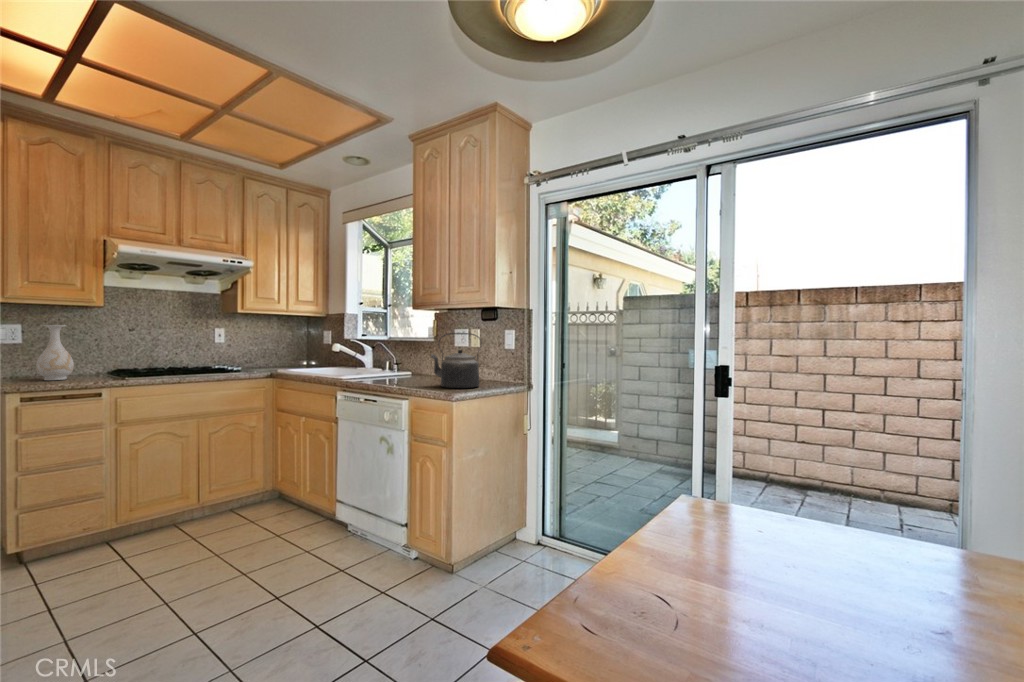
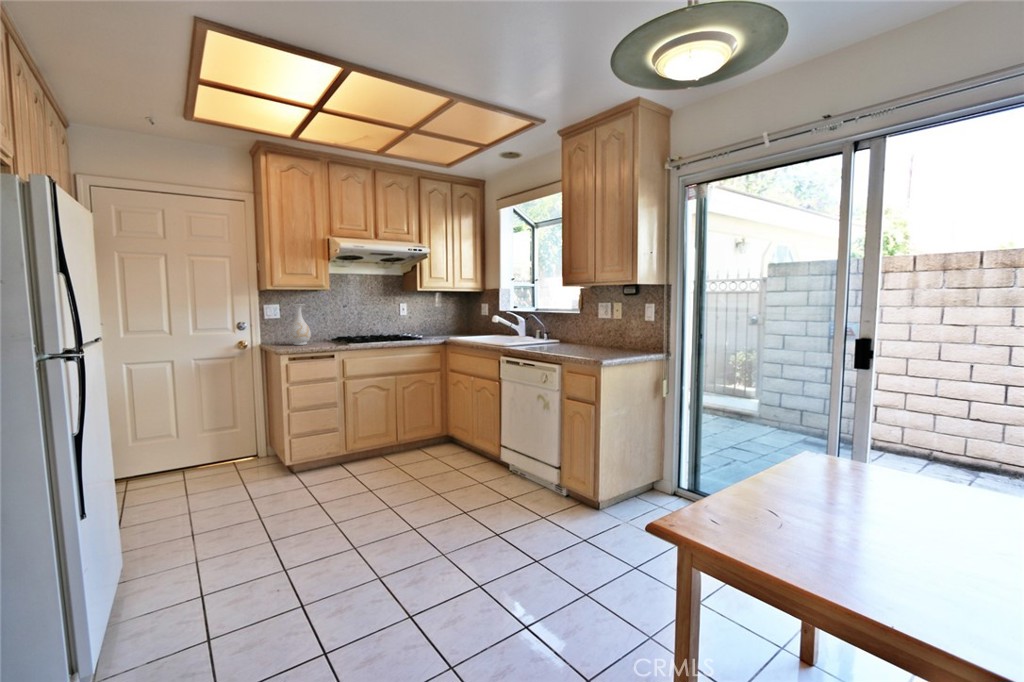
kettle: present [431,333,482,388] -> none [574,305,621,355]

